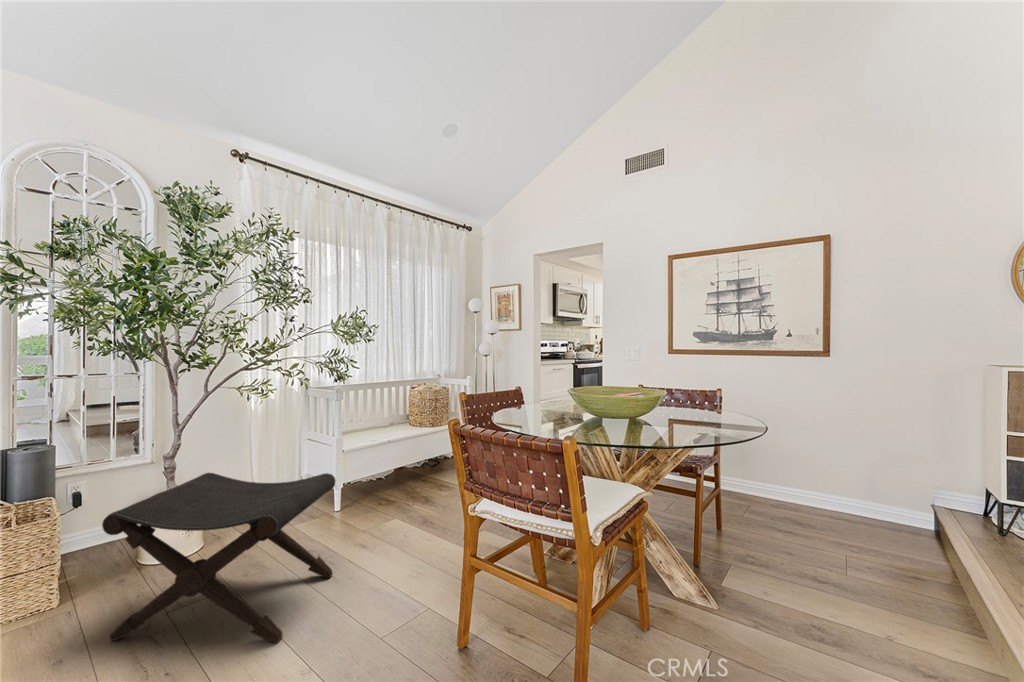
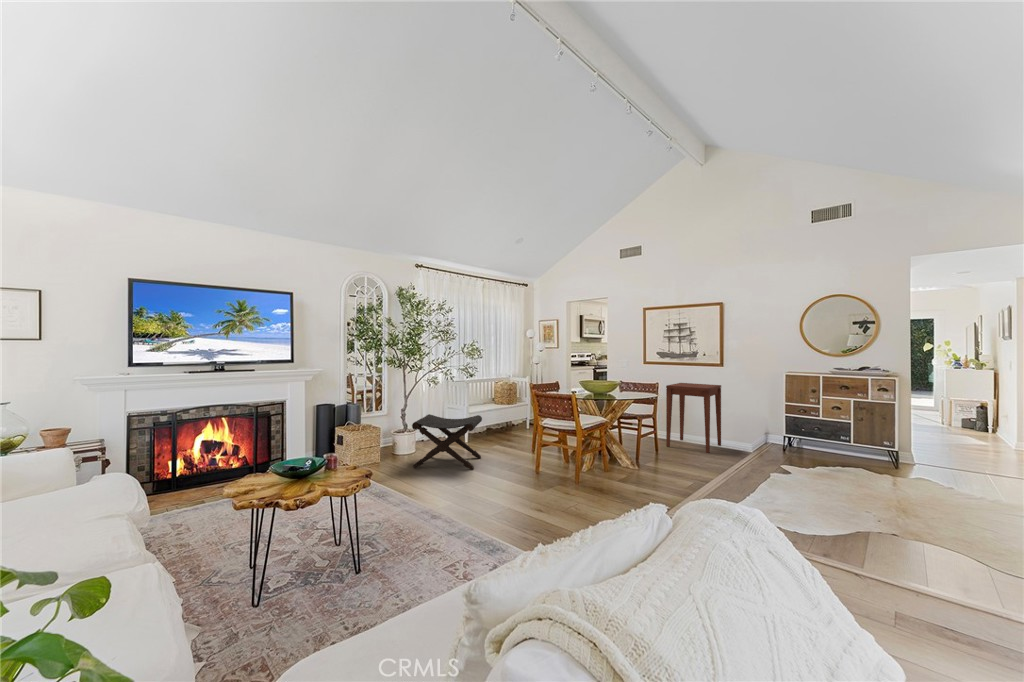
side table: none [729,387,829,535] -> present [666,383,721,453]

